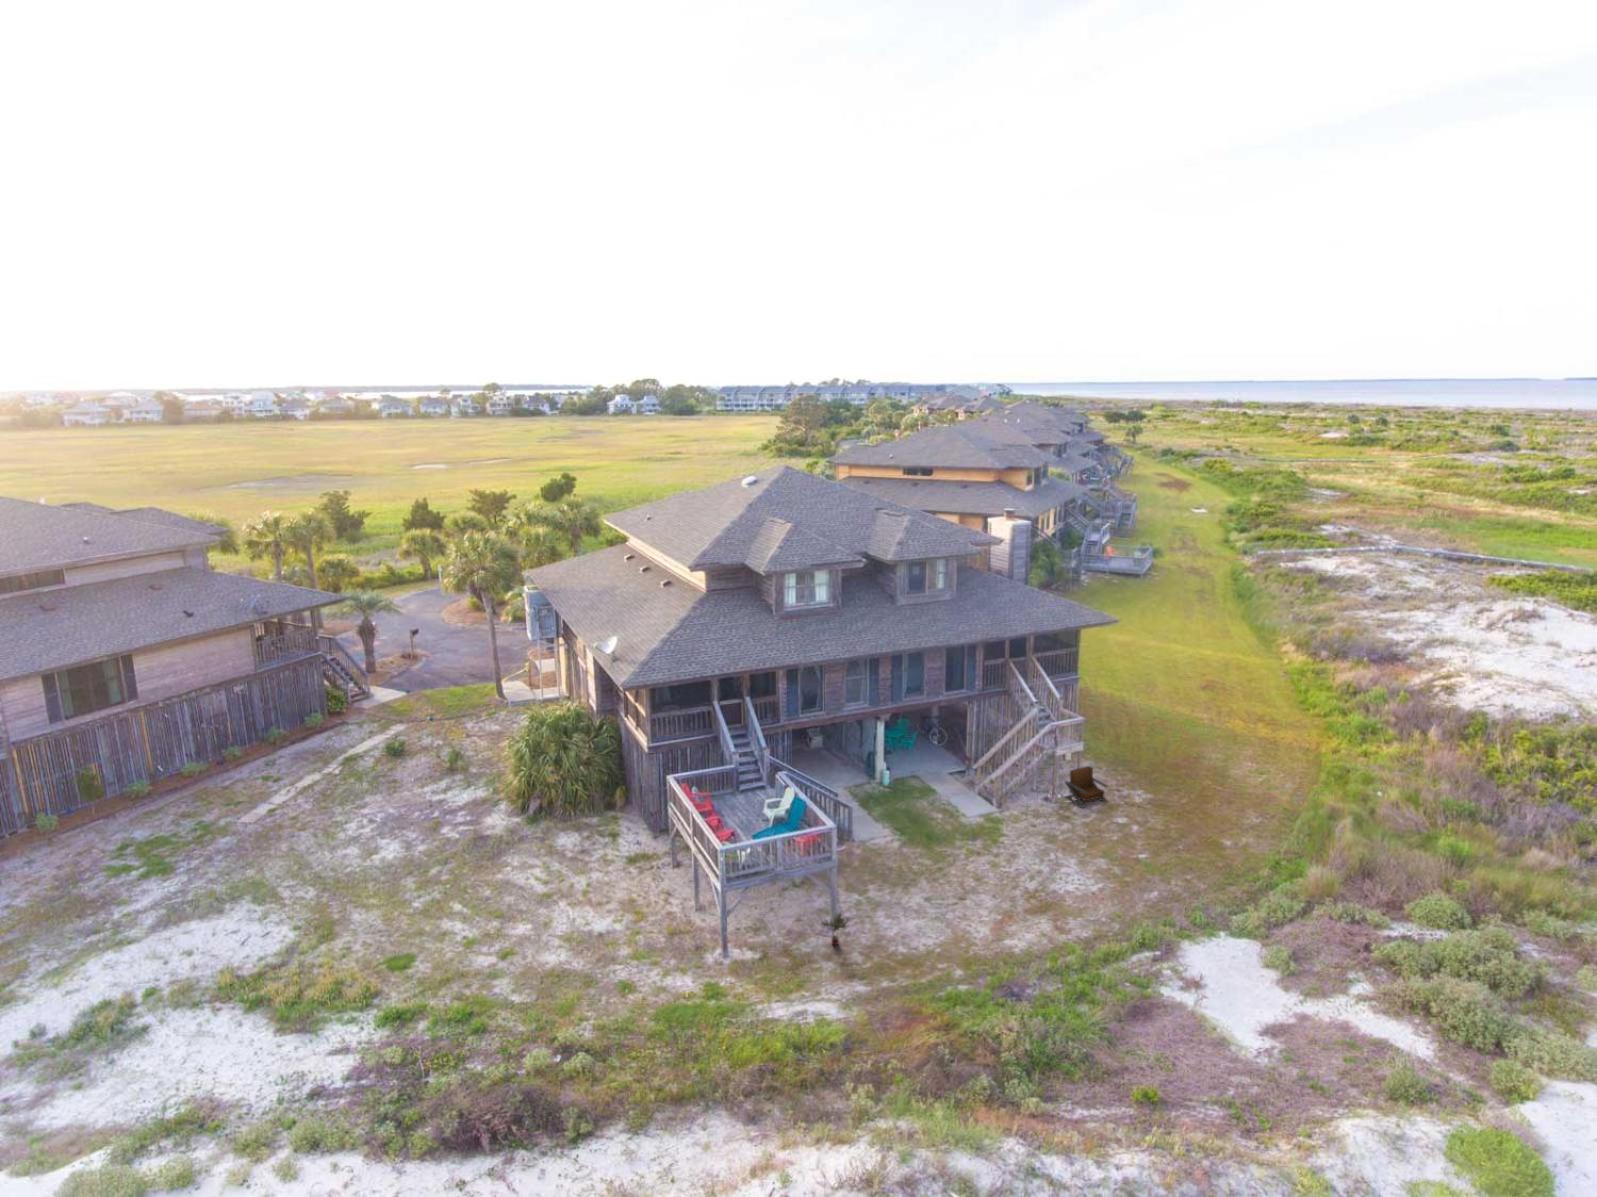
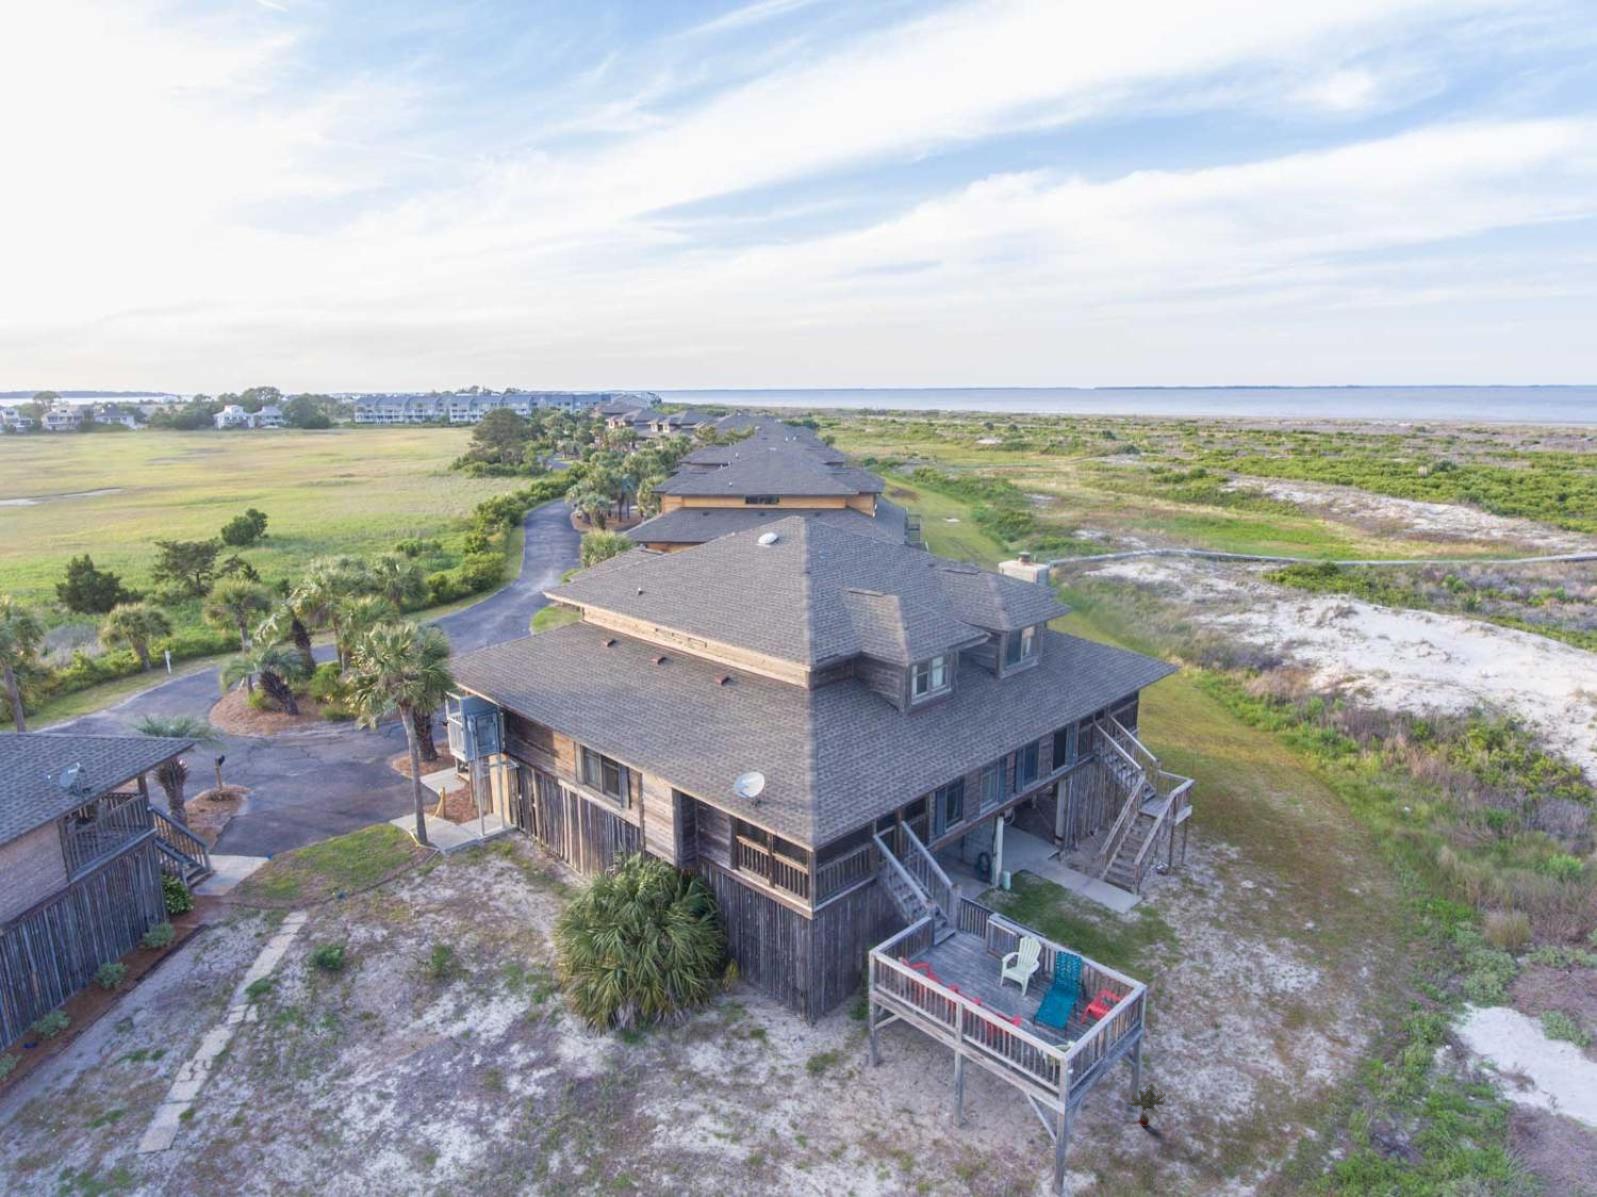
lounge chair: present [1065,766,1108,808] -> none [1176,826,1219,875]

